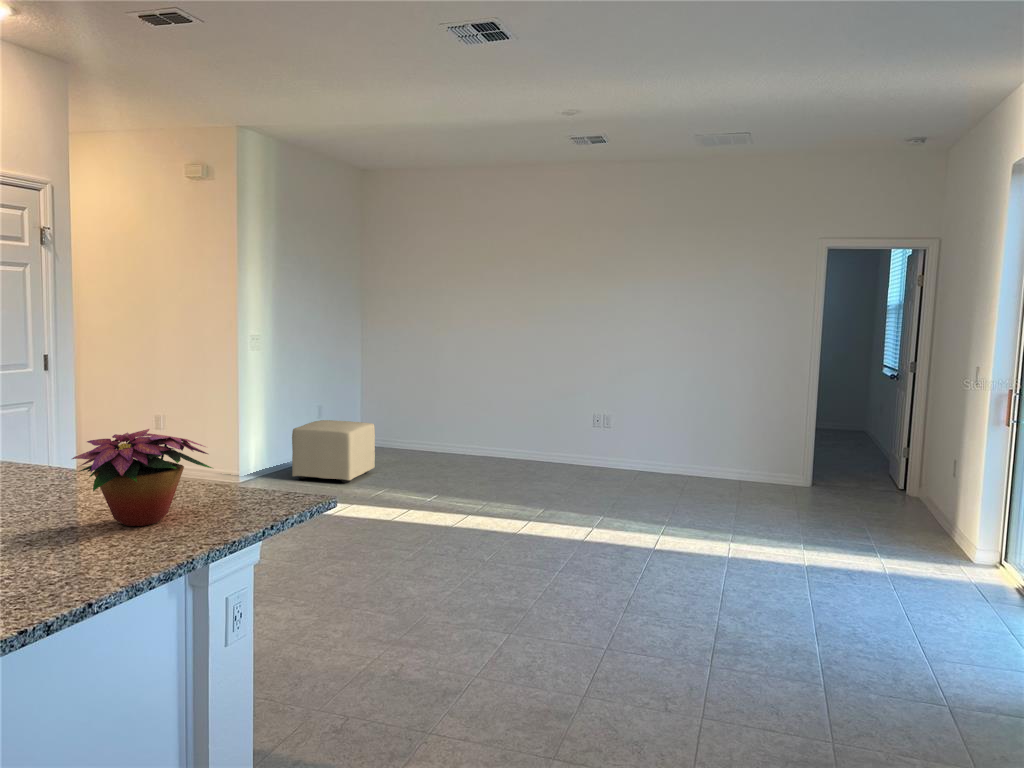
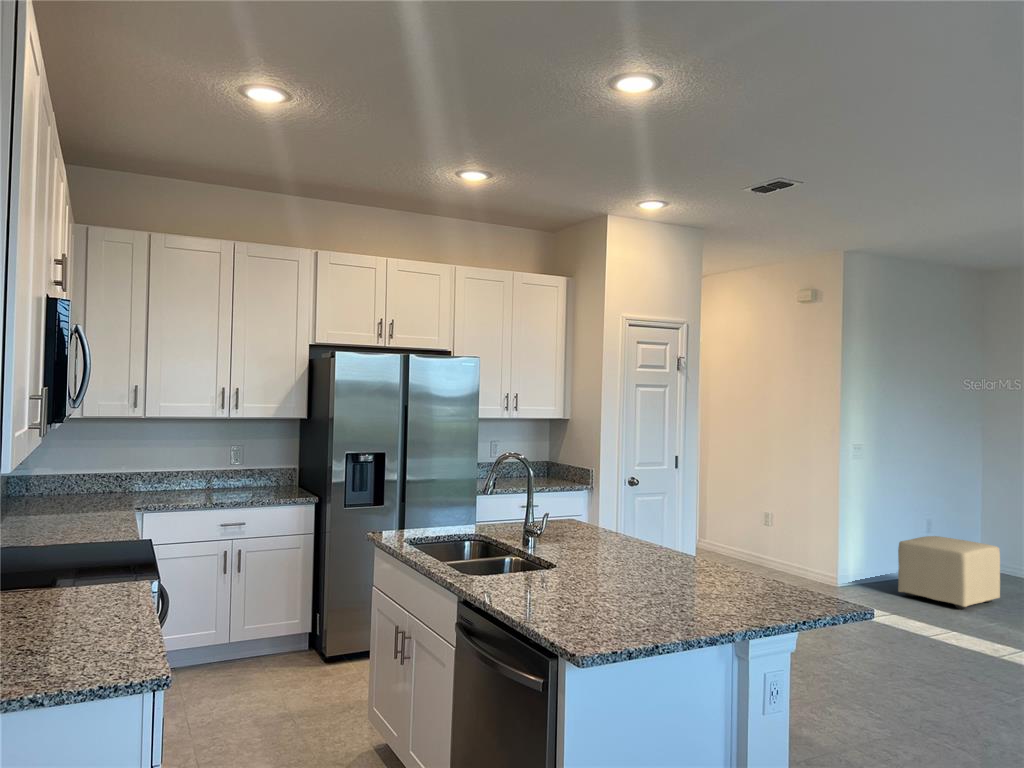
flower arrangement: present [72,429,212,526] -> none [658,526,764,602]

